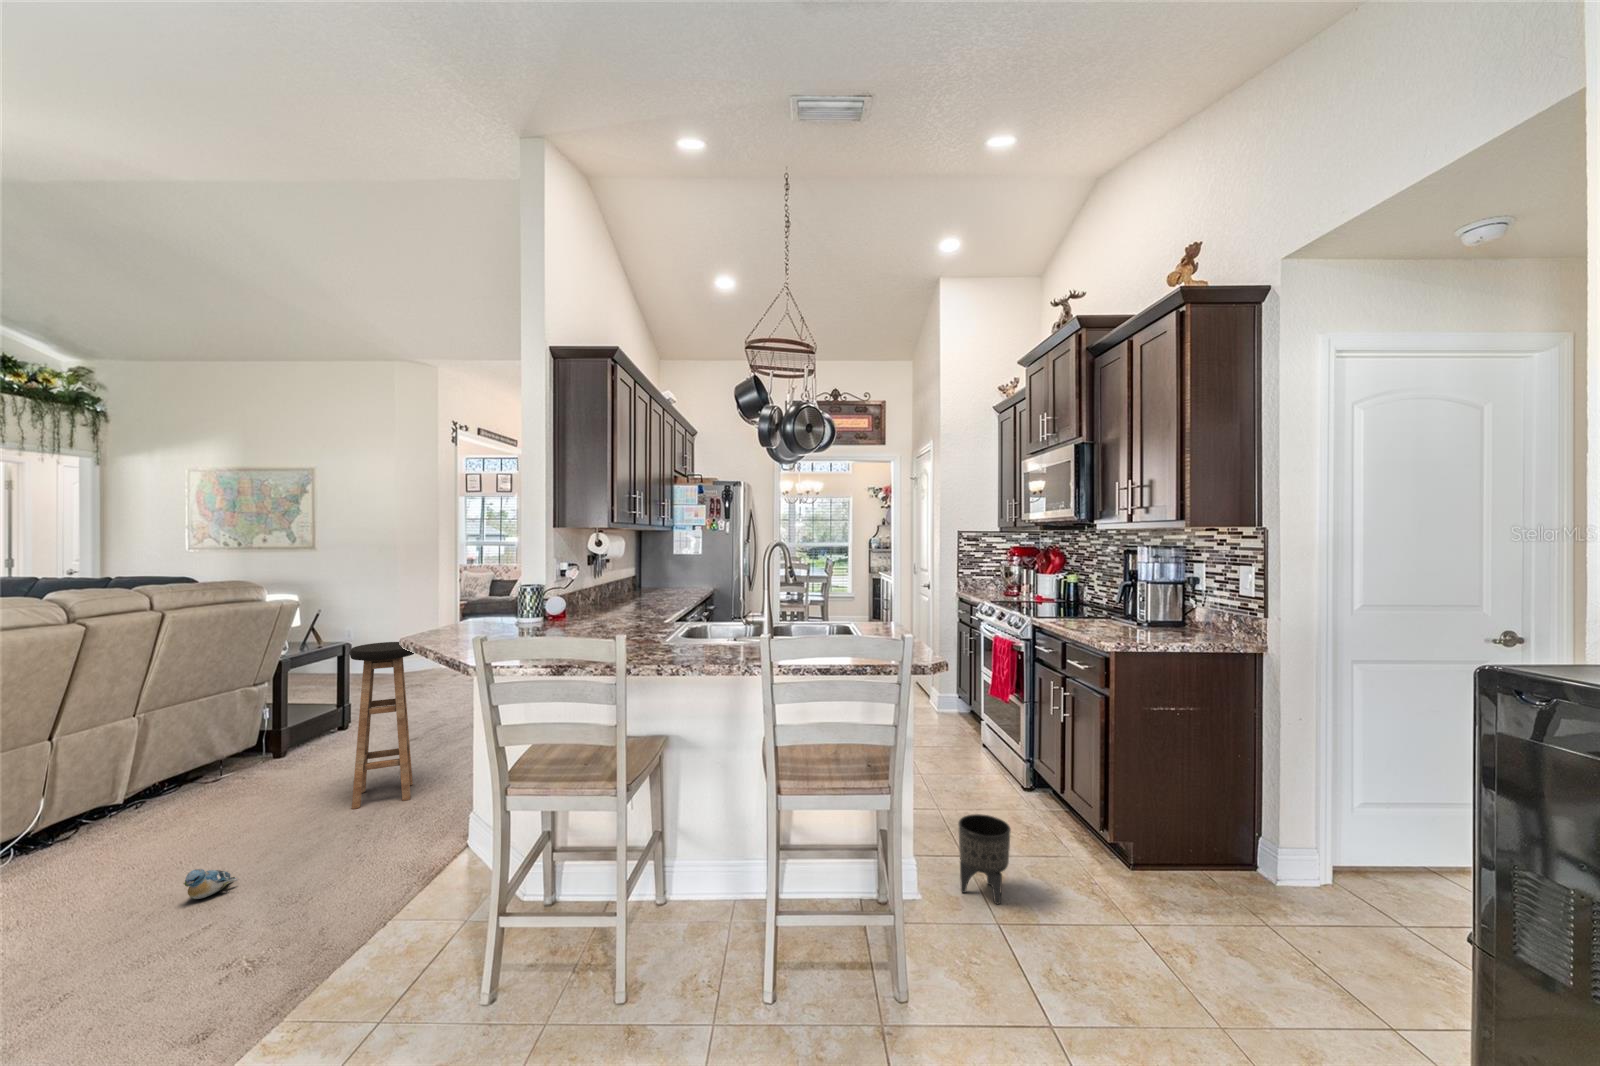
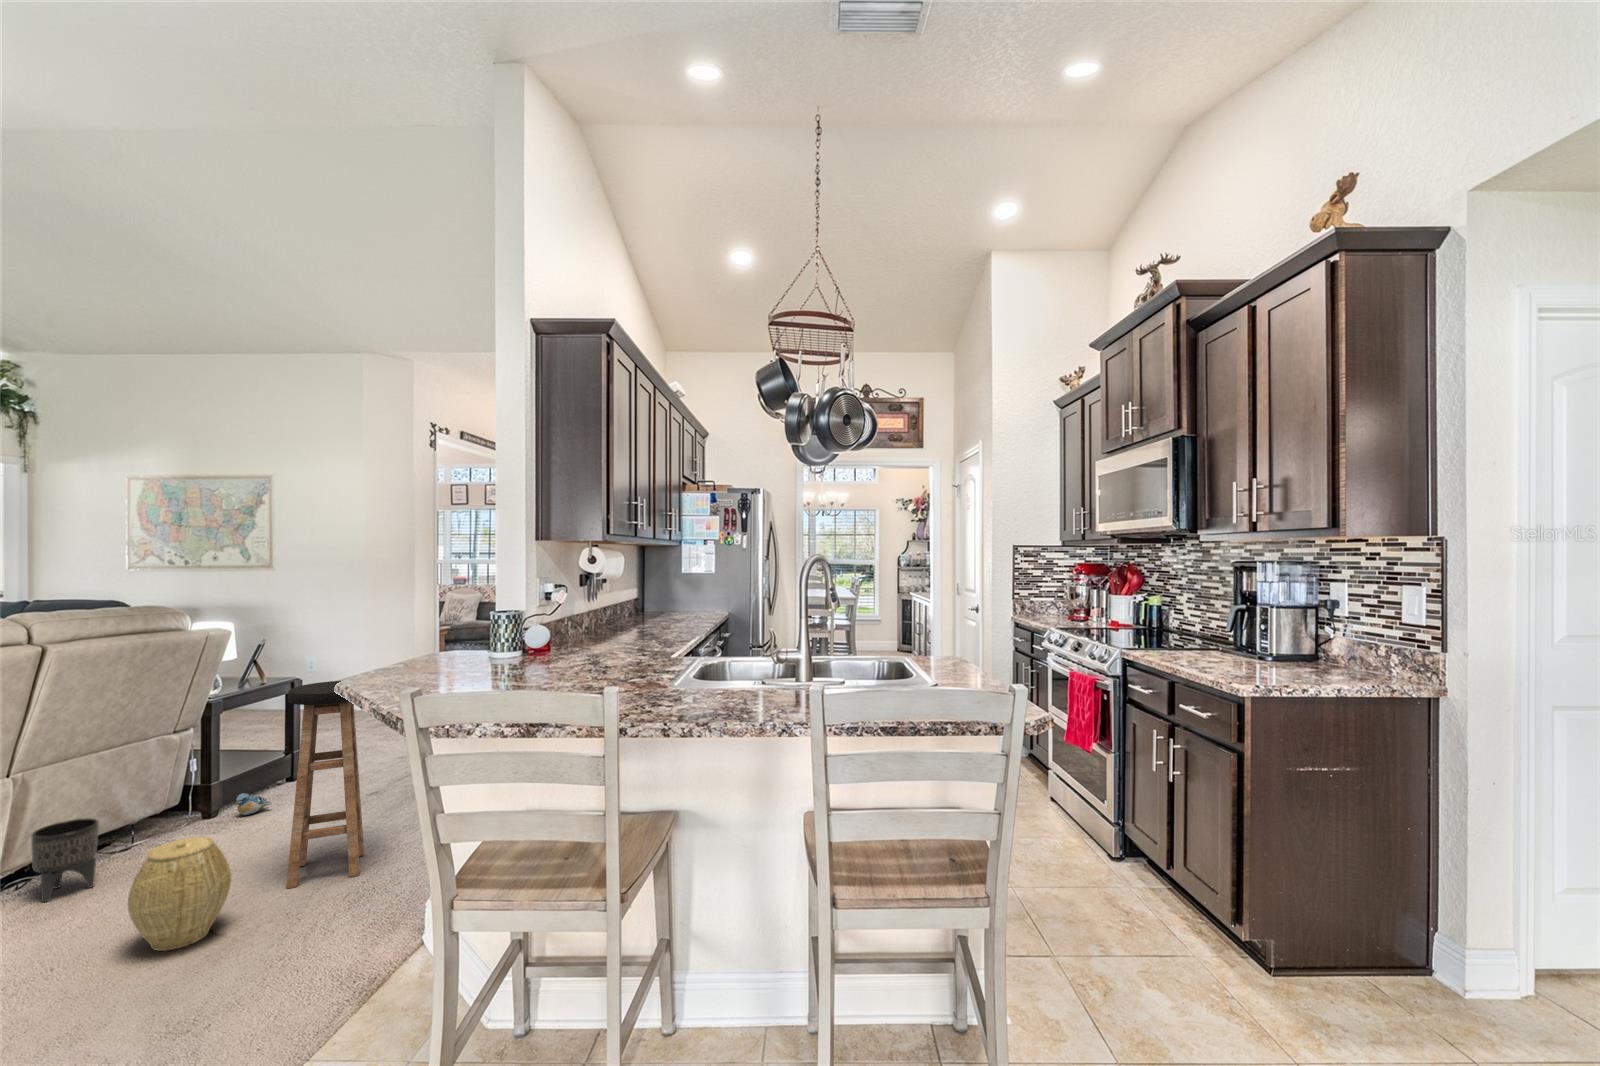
woven basket: none [230,765,310,853] -> present [128,837,231,951]
planter: present [958,814,1011,904] -> present [31,818,99,902]
plush toy: present [184,869,238,899] -> present [235,793,272,815]

